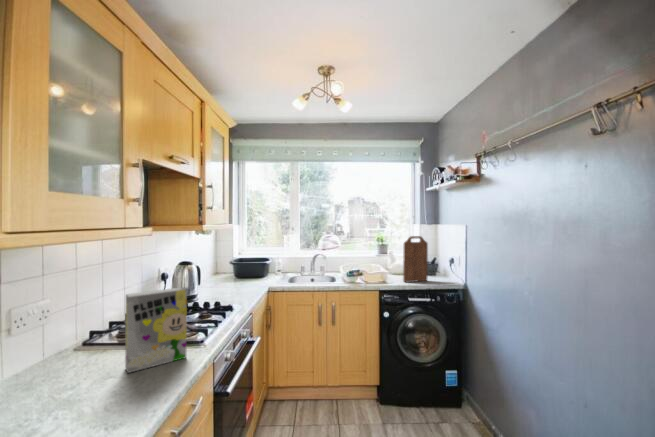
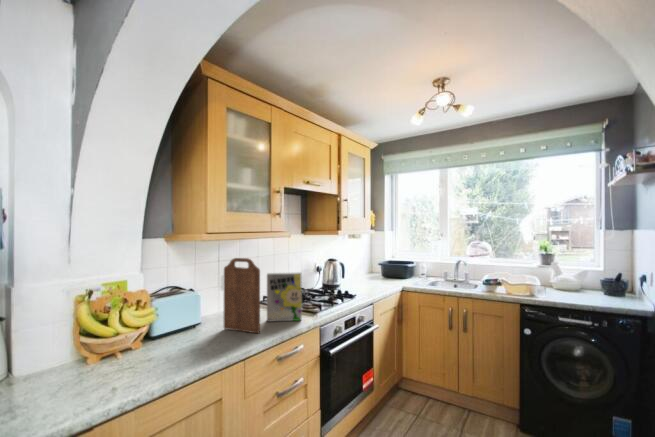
cutting board: present [403,236,428,282] -> present [224,258,260,333]

